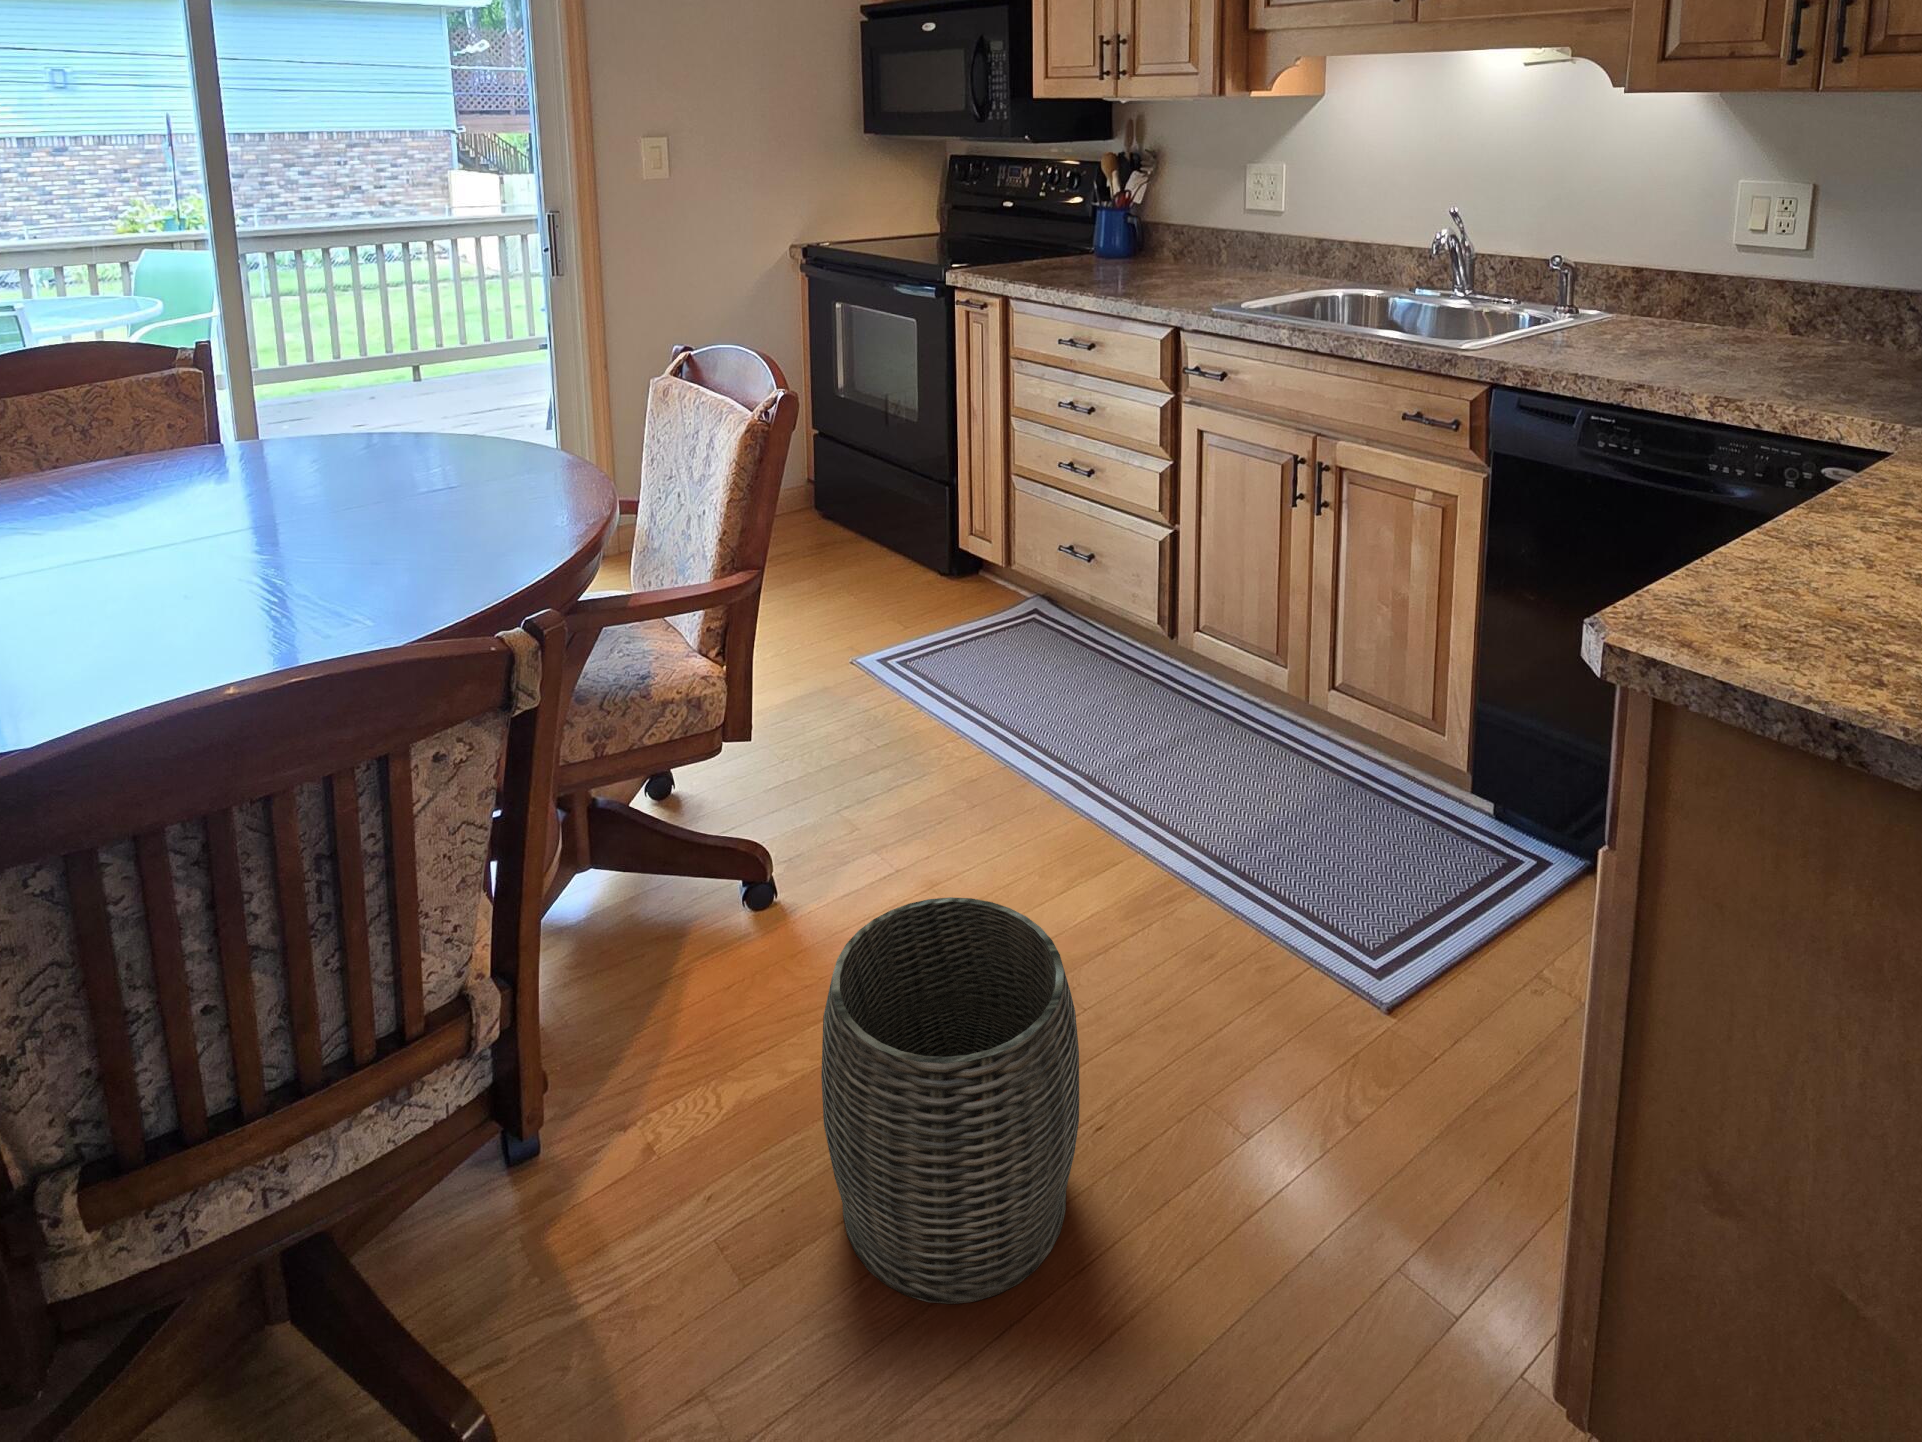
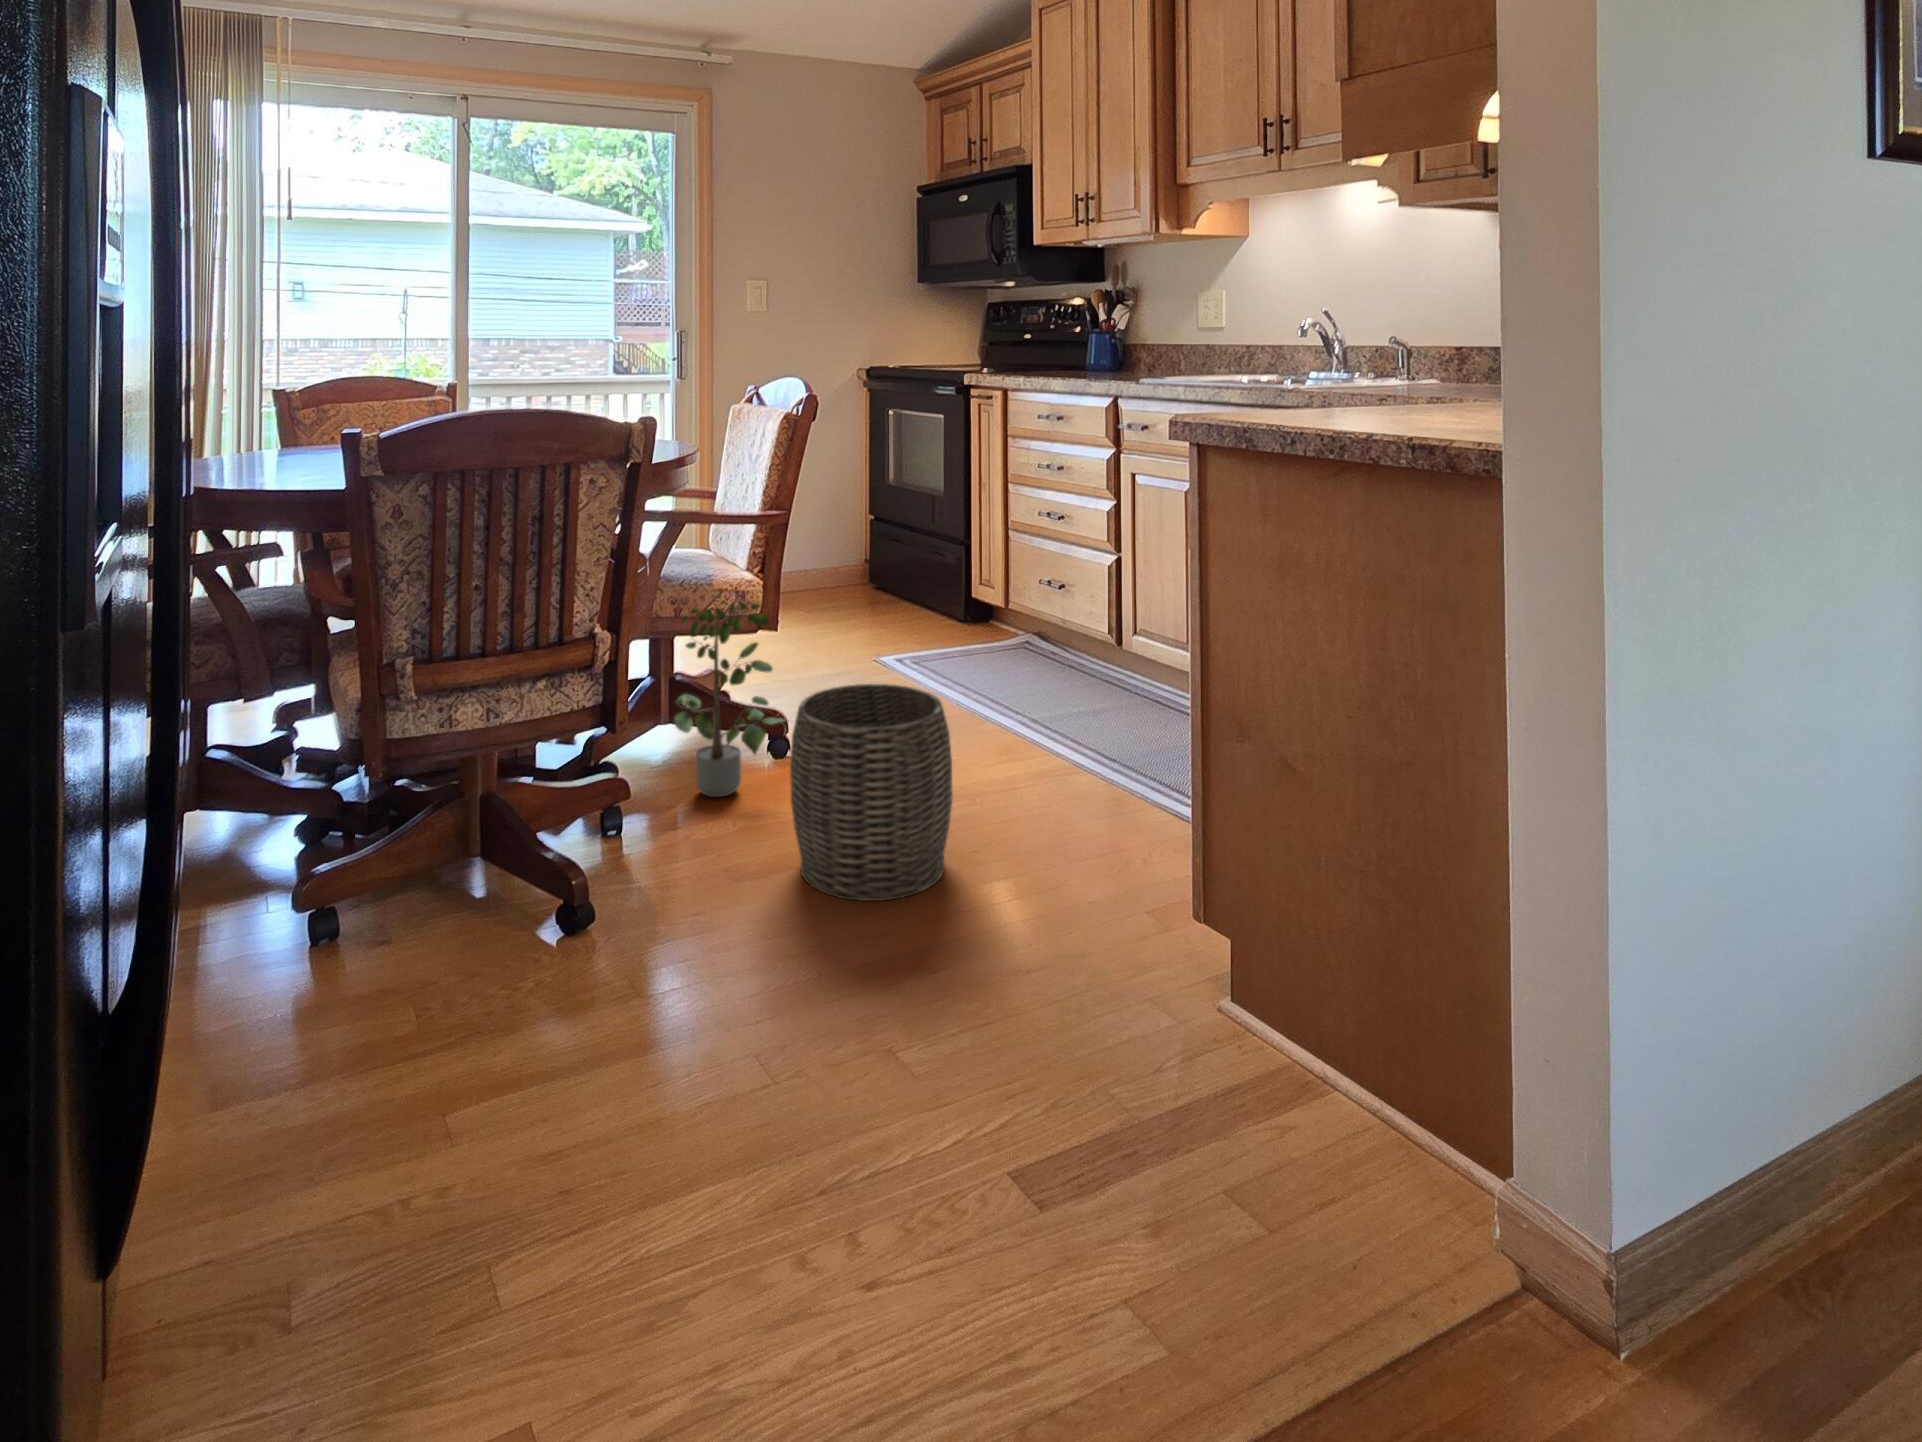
potted plant: none [604,736,791,1031] -> present [675,601,789,797]

